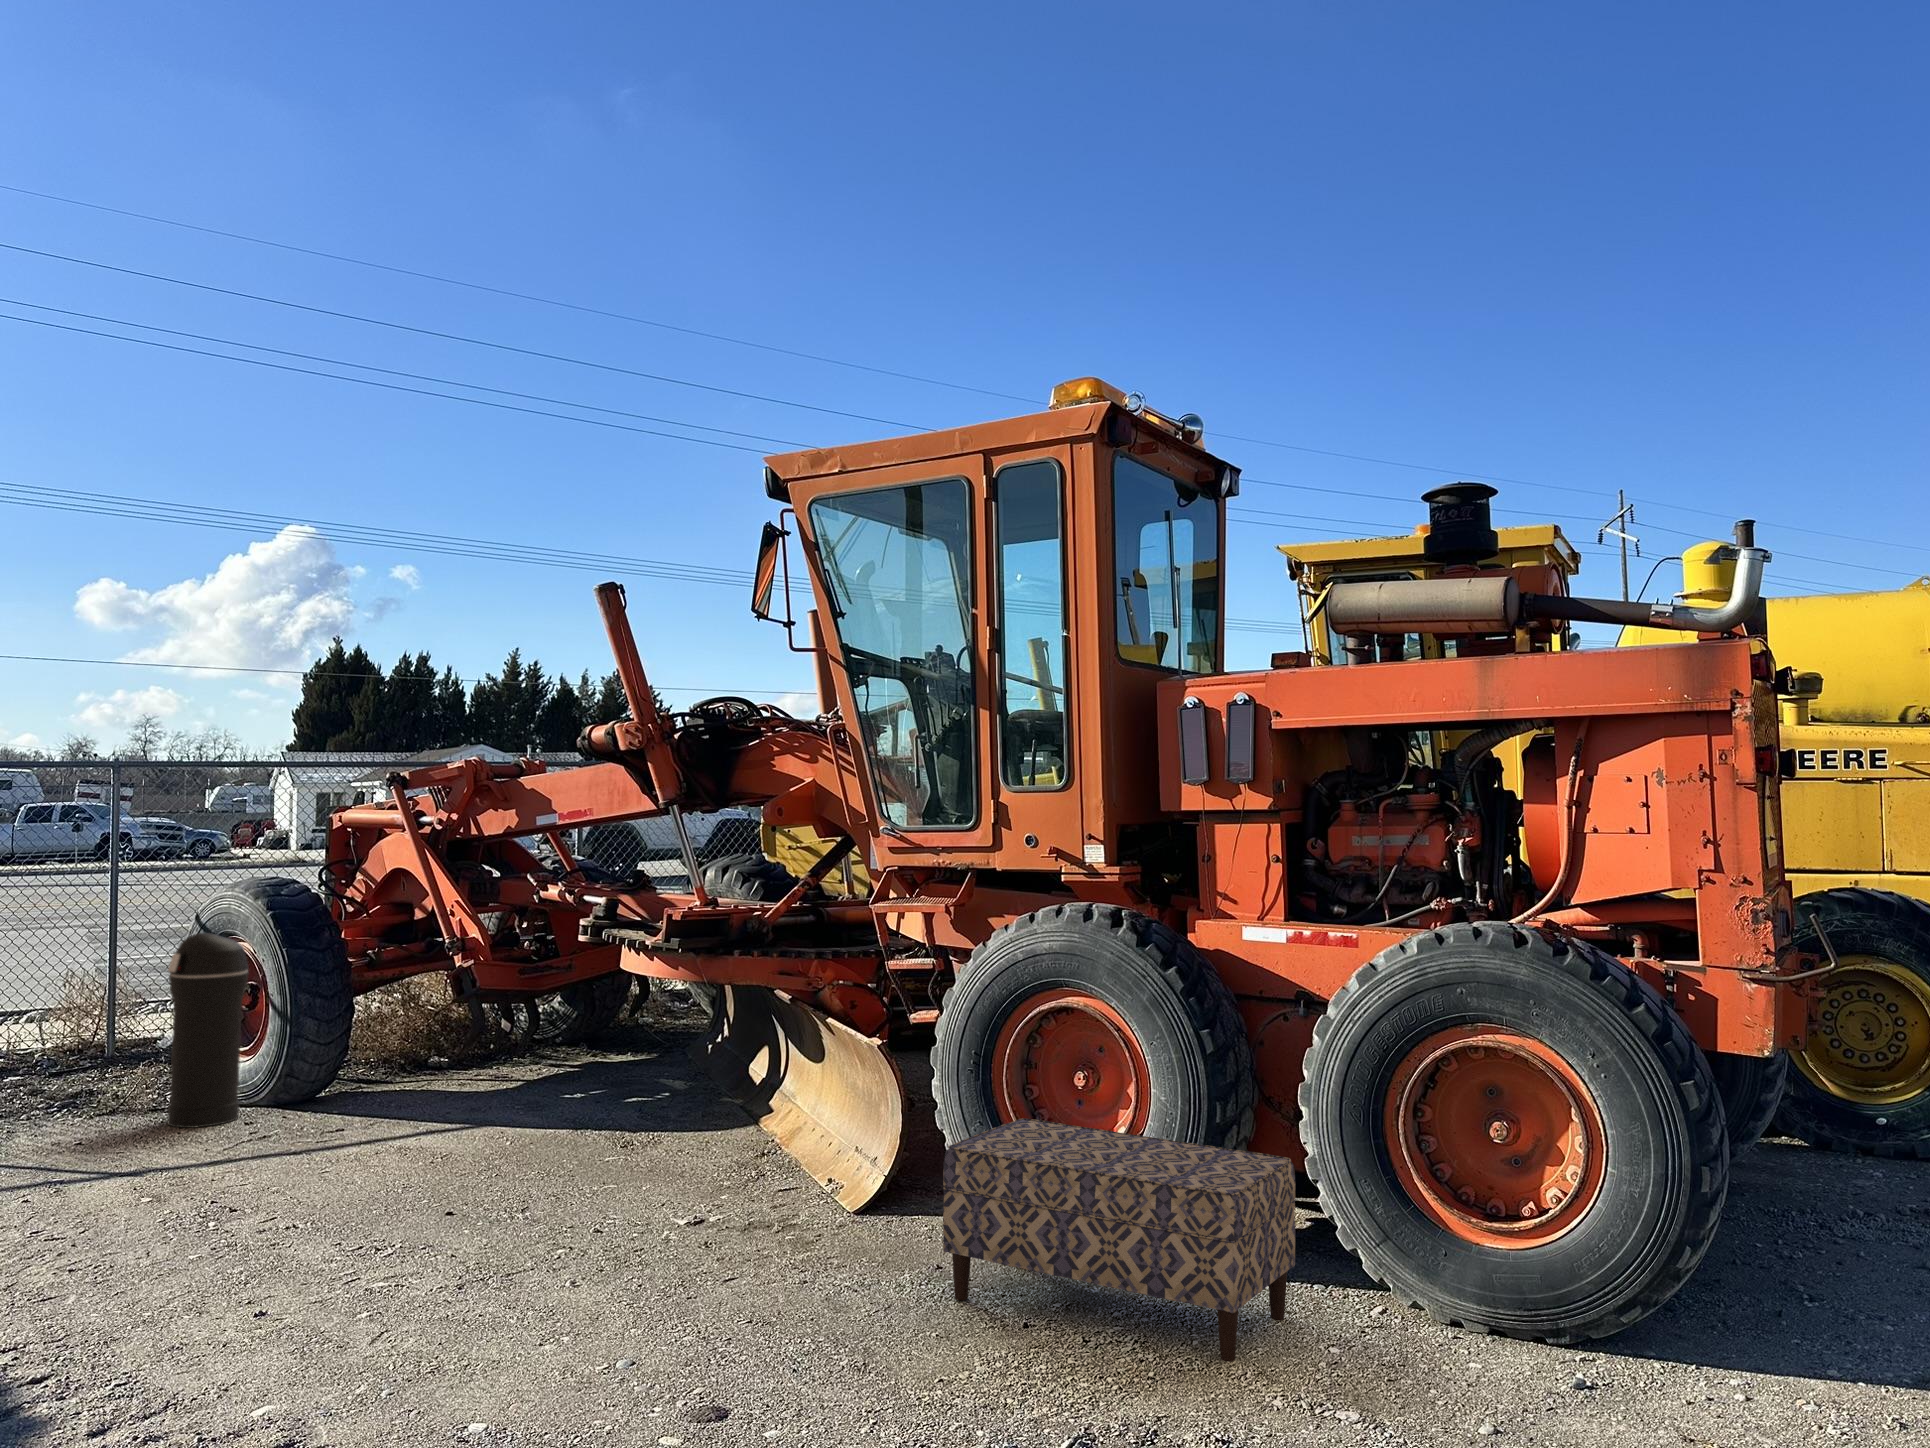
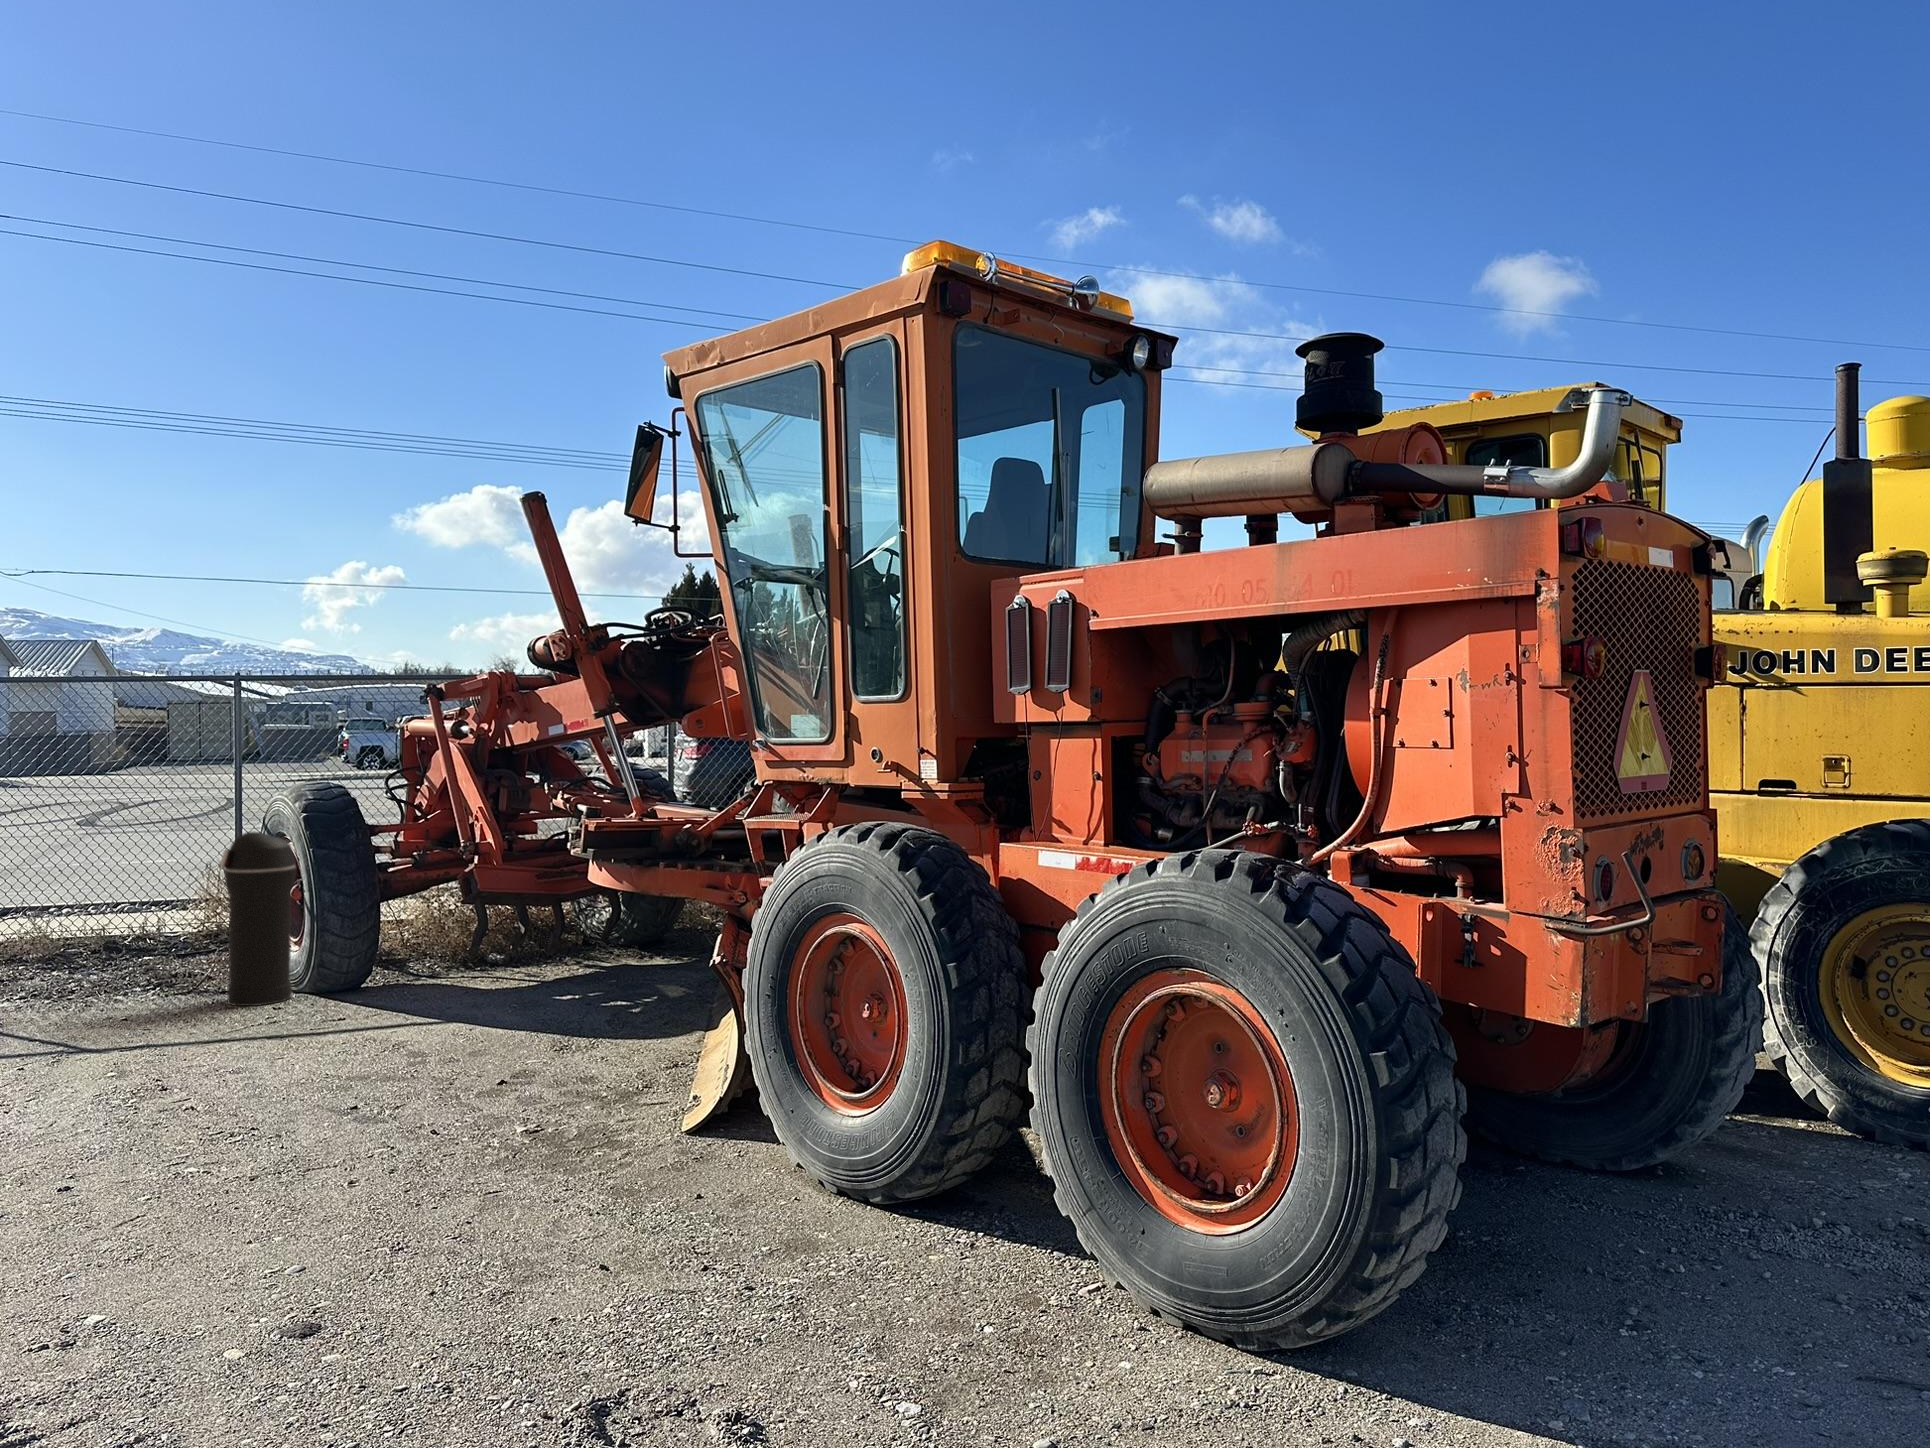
bench: present [943,1118,1295,1362] -> none [665,1047,1009,1336]

